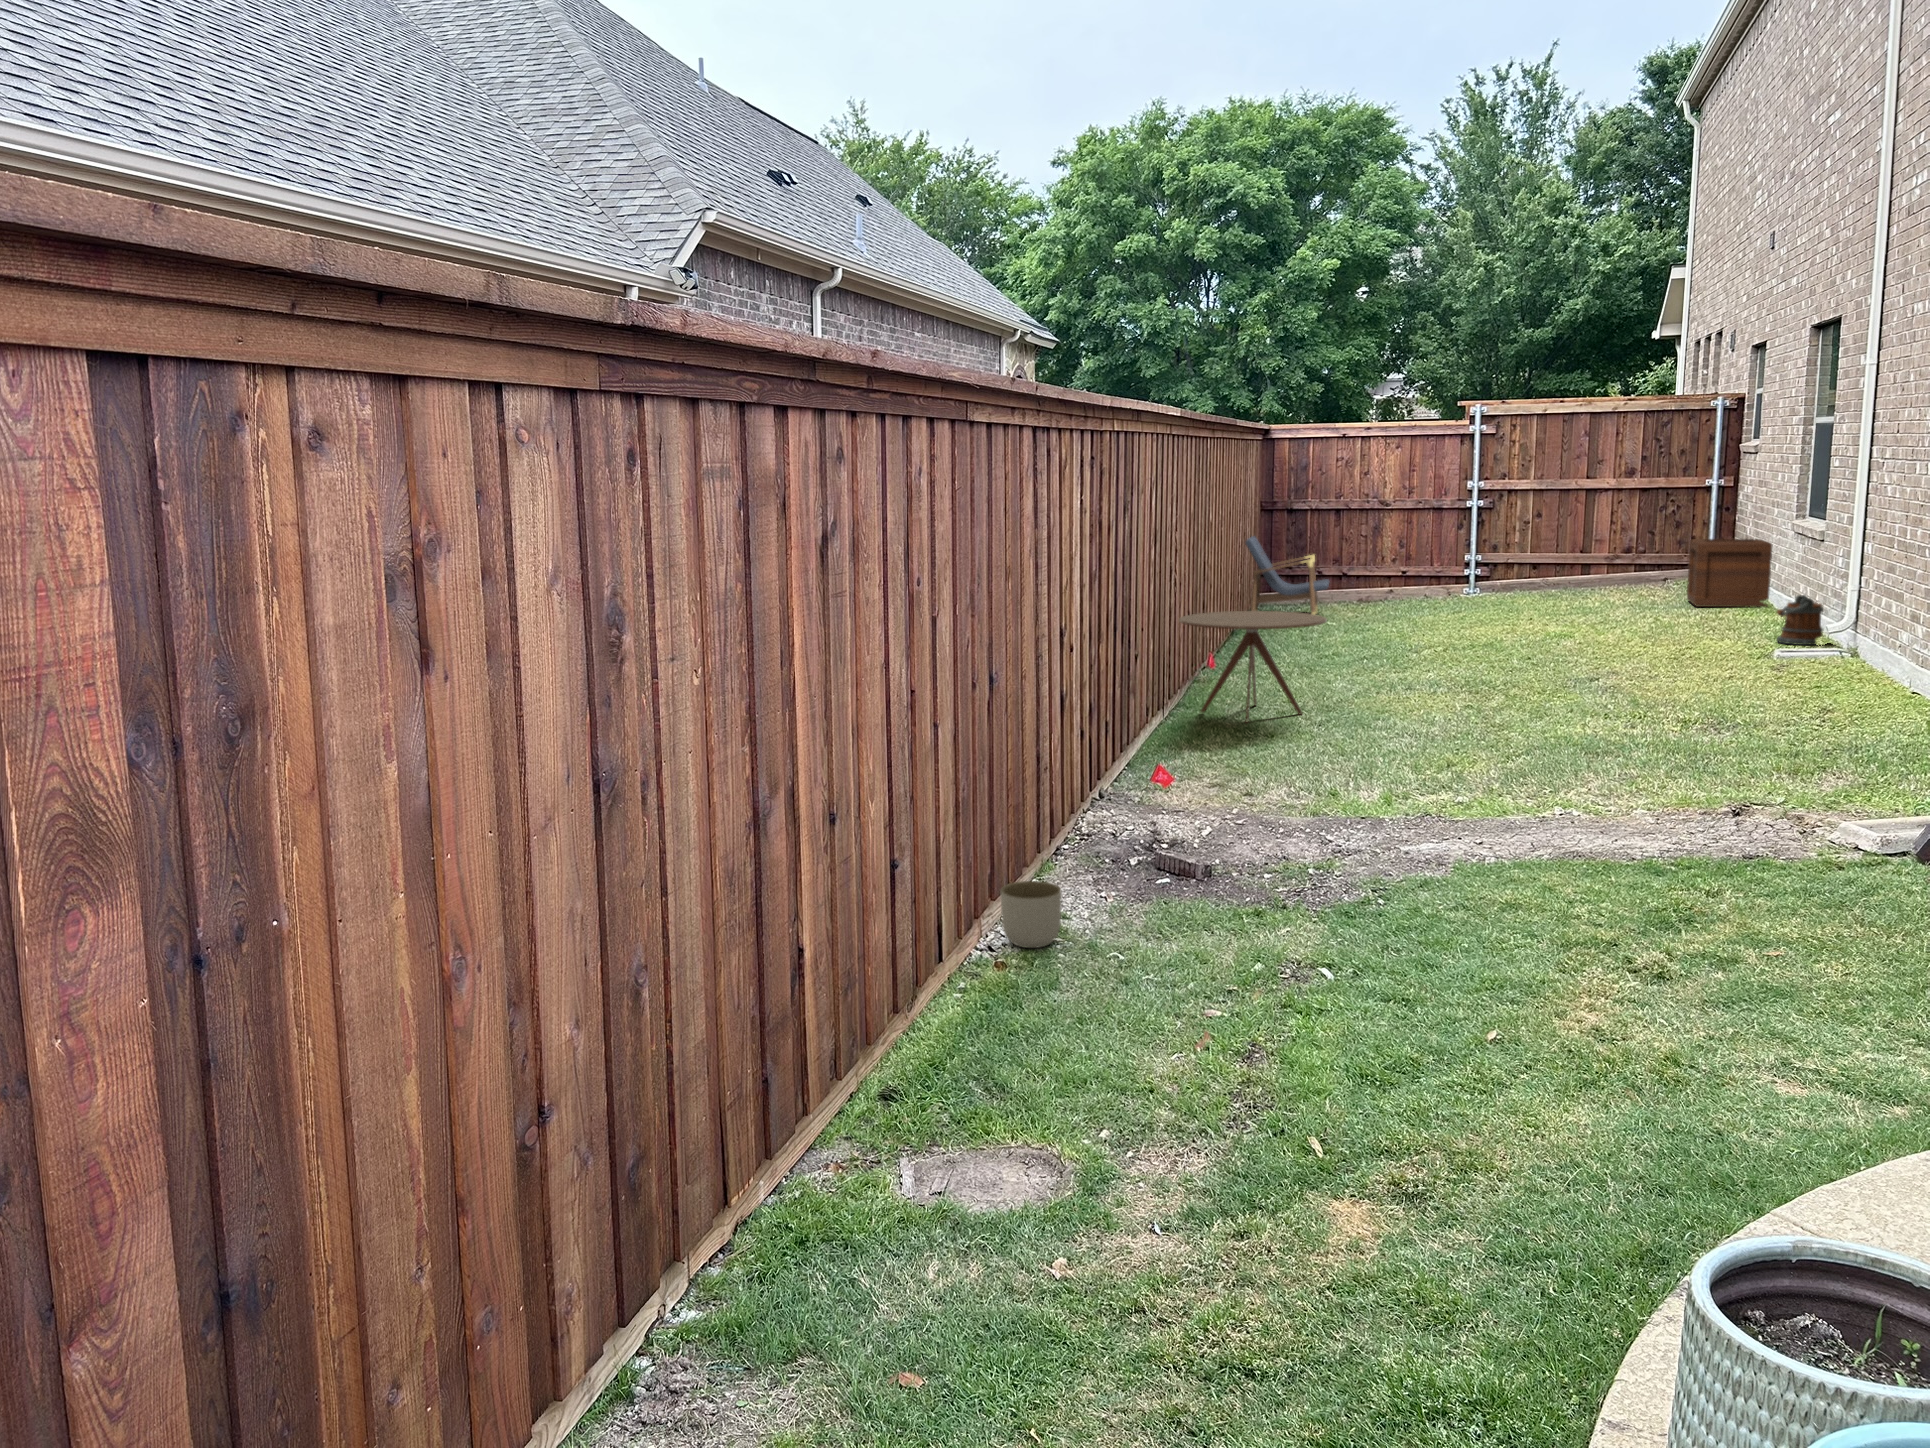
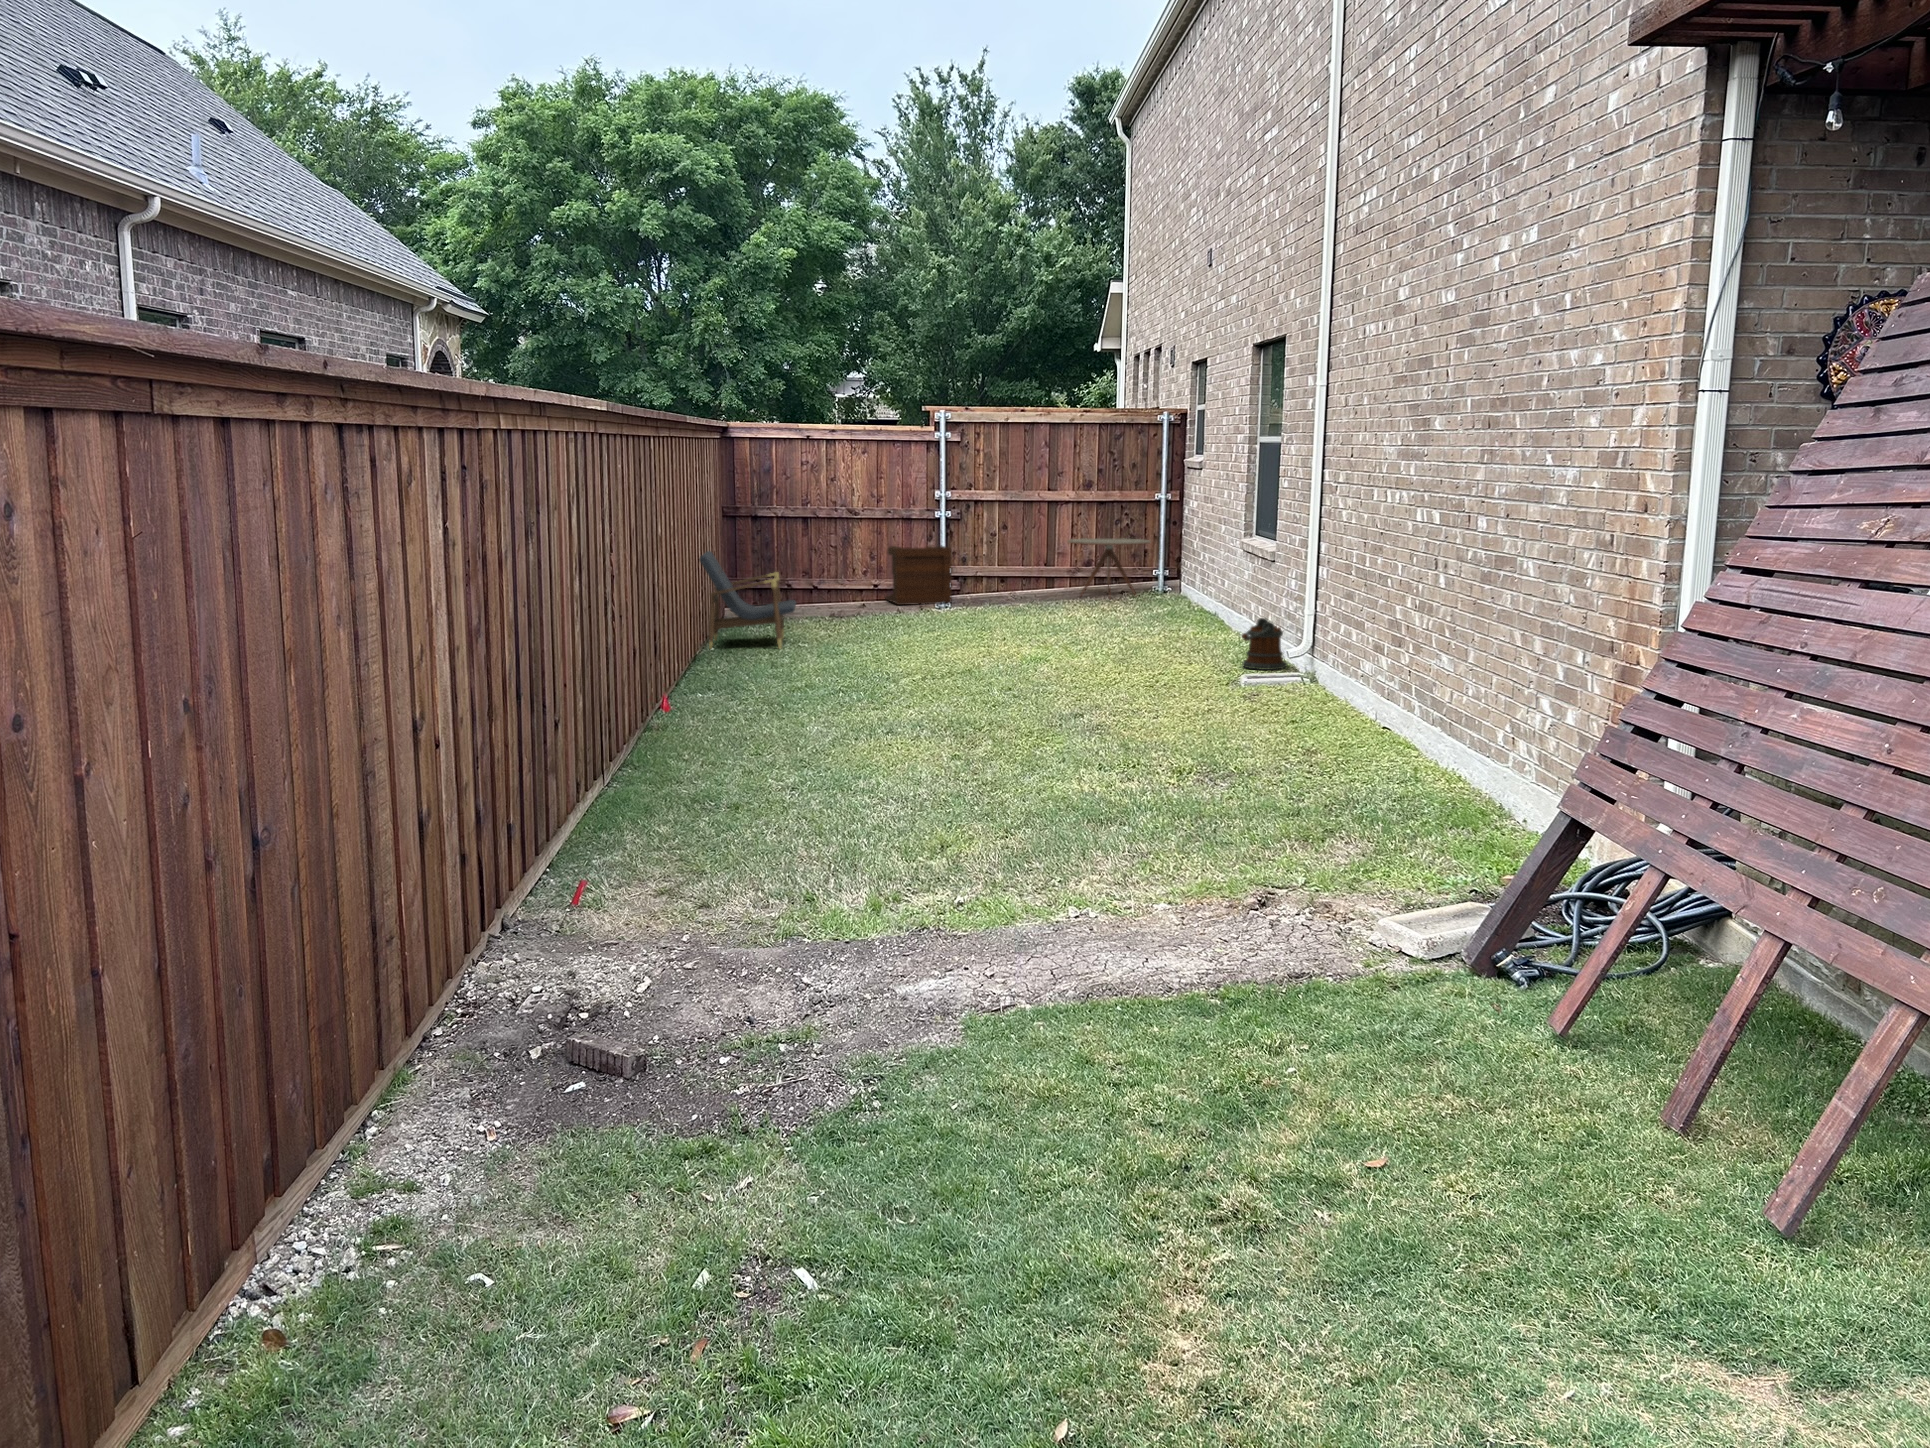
wooden crate: present [1687,539,1773,607] -> present [885,544,951,605]
round table: present [1179,611,1327,722] -> present [1068,538,1150,598]
planter: present [1001,881,1062,948] -> none [234,1225,354,1361]

